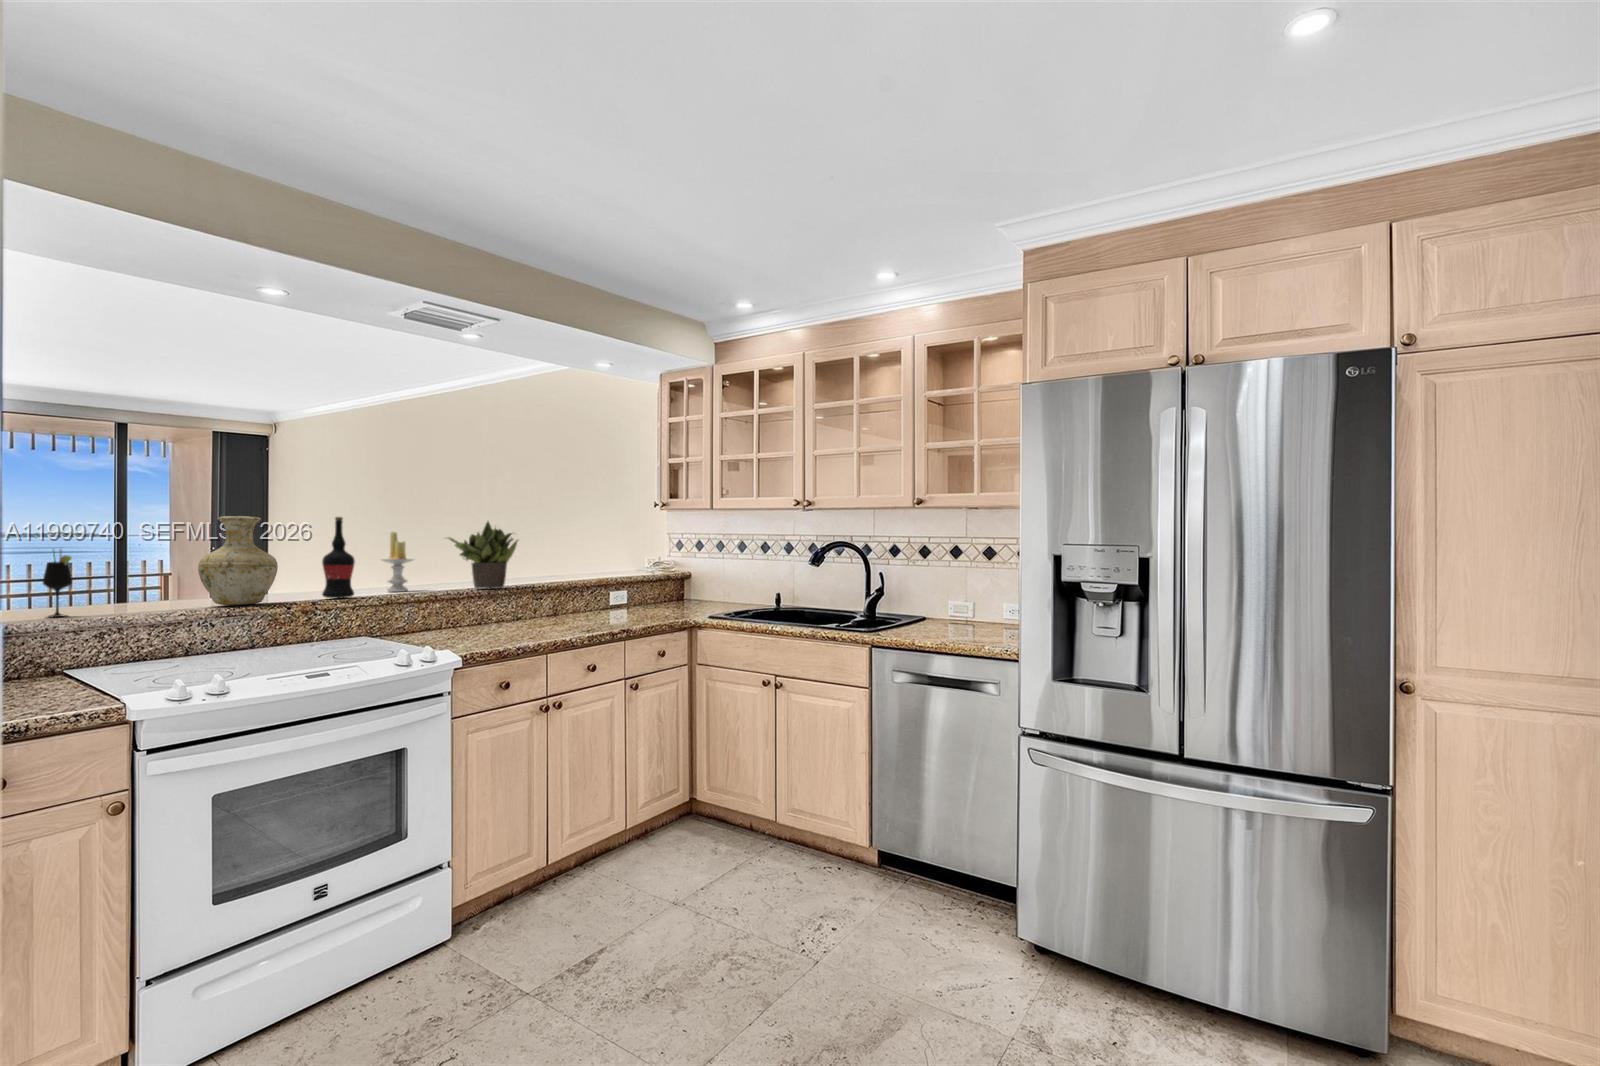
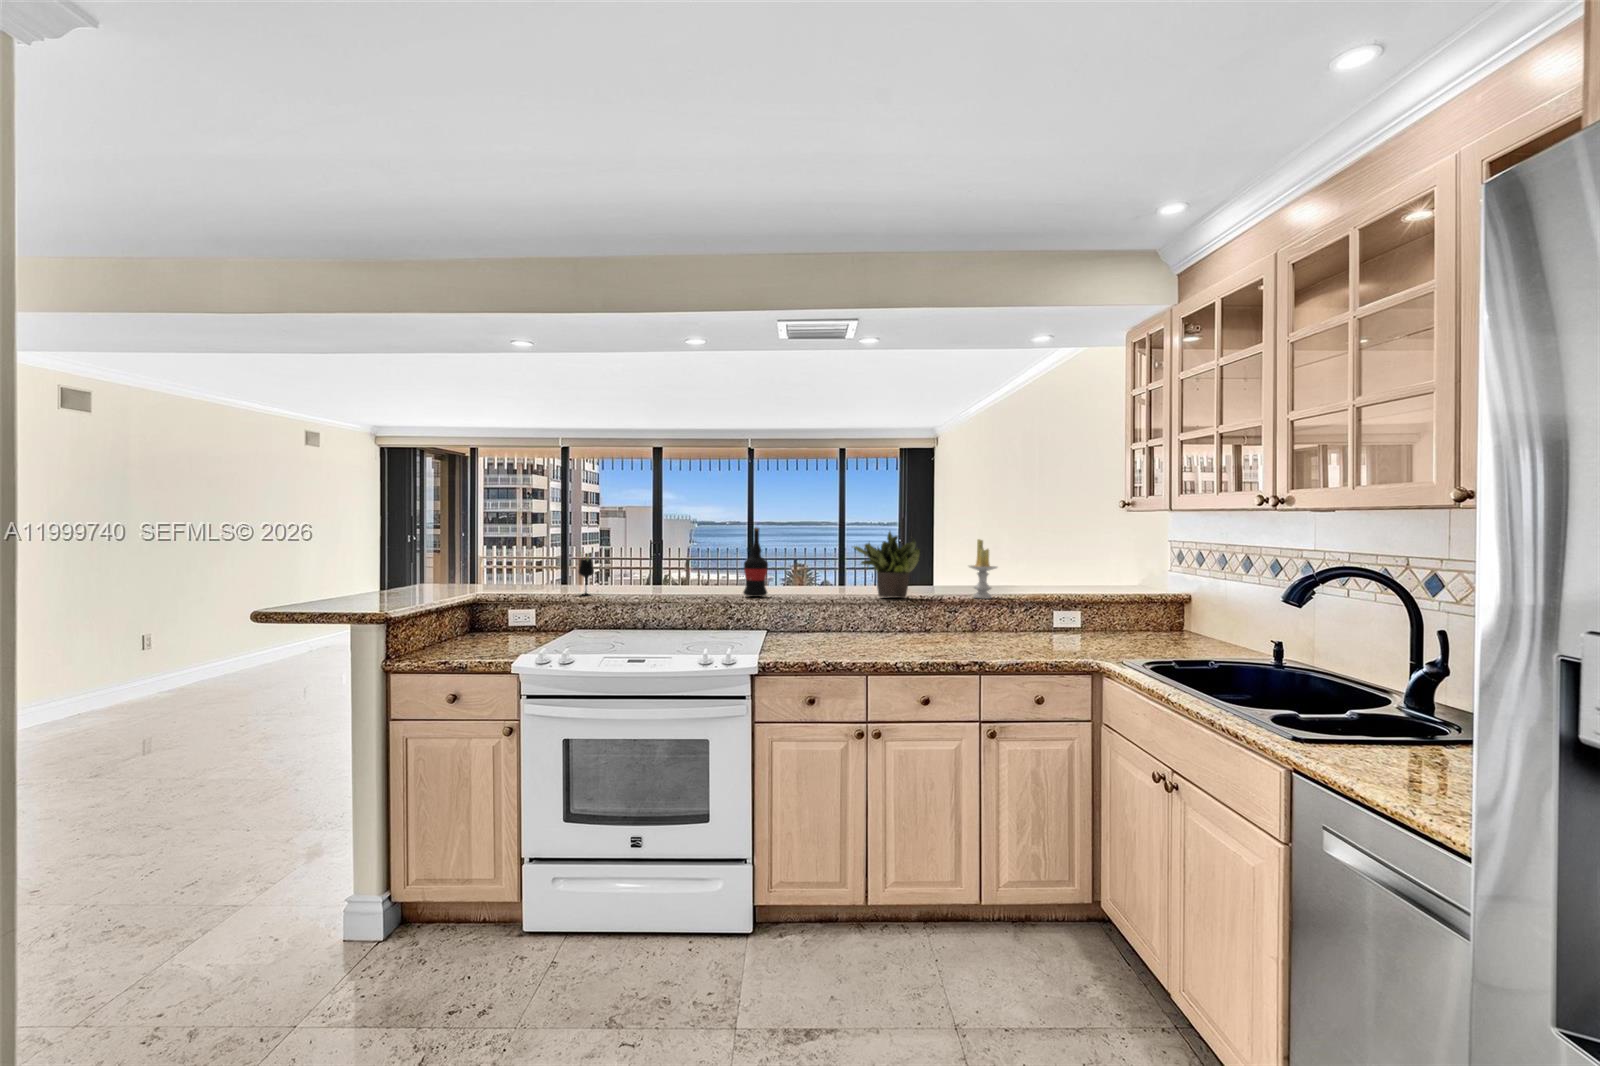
vase: present [198,516,278,605] -> none [659,528,711,596]
candle: present [382,532,413,592] -> present [969,539,997,599]

